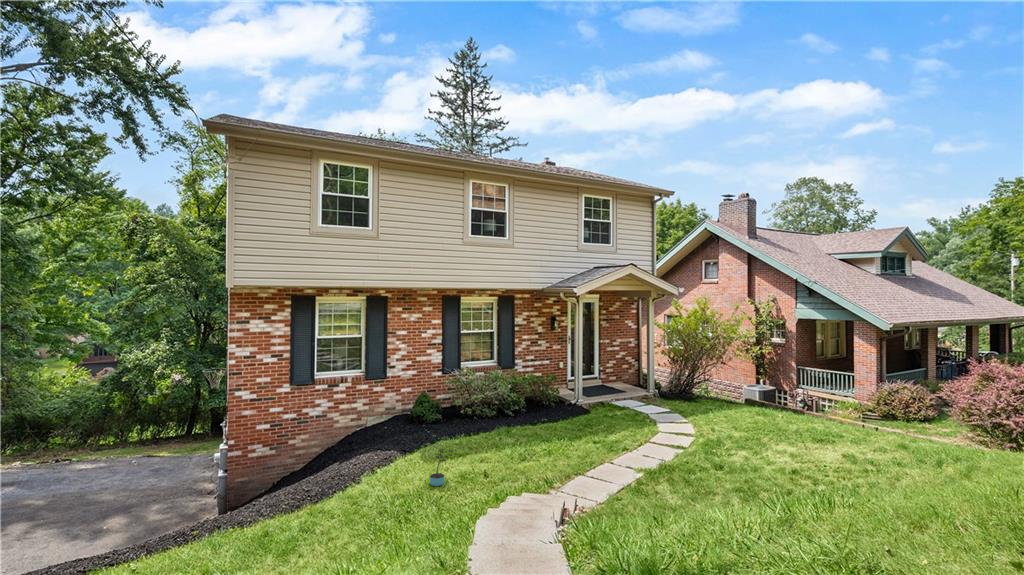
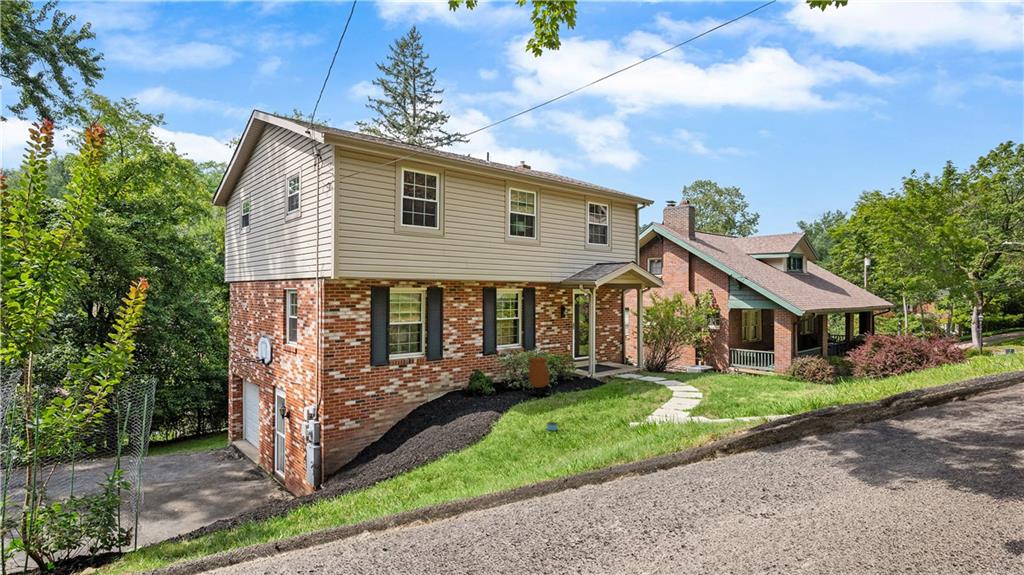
lounge chair: none [475,379,513,429] -> present [528,357,551,396]

